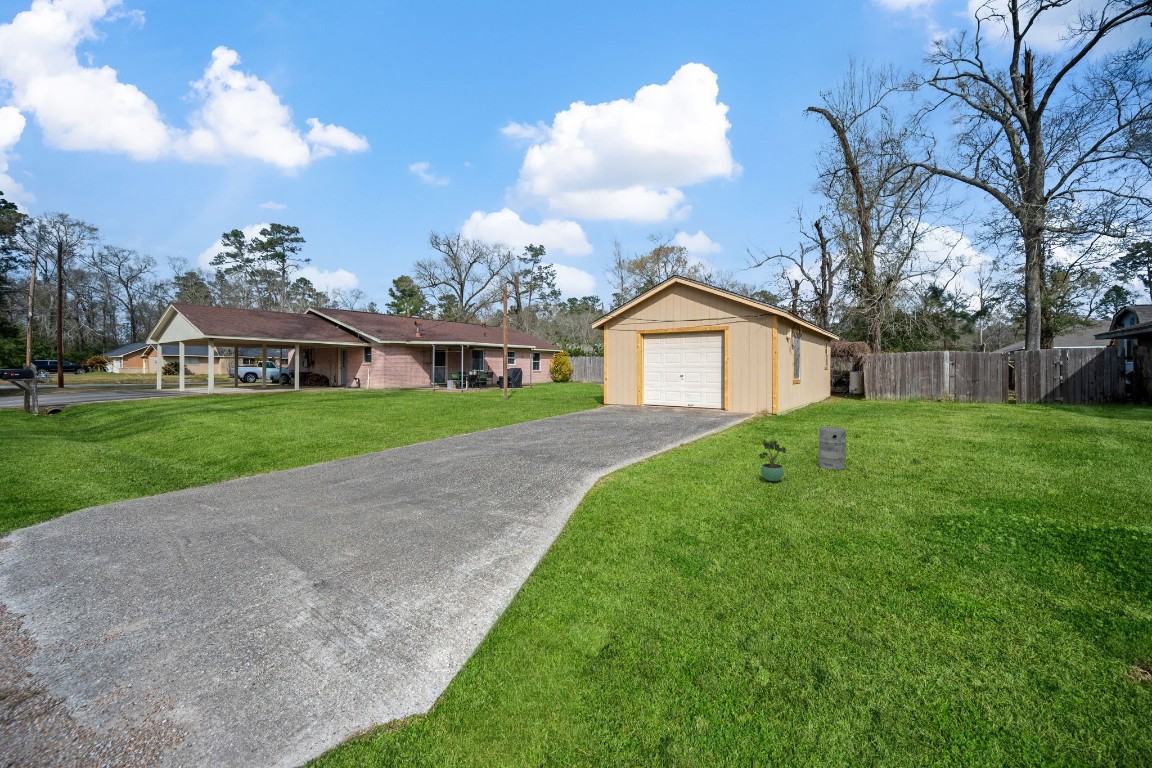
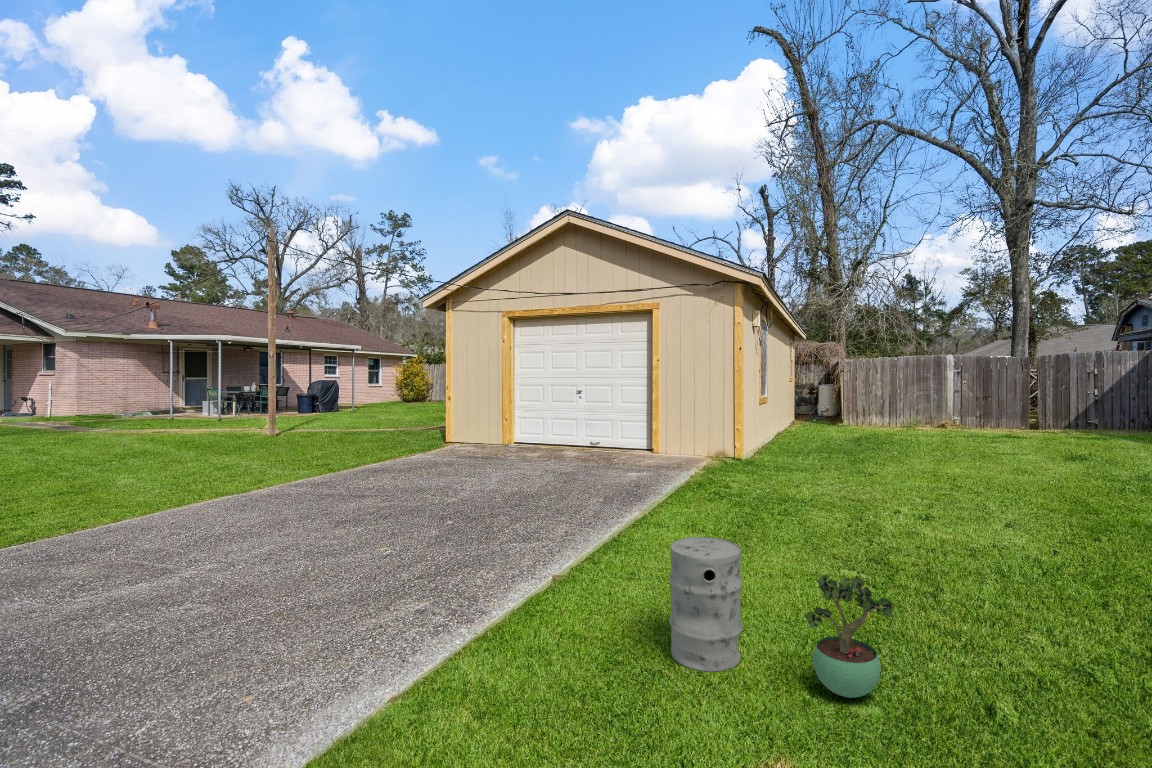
trash can: present [818,427,846,470] -> present [669,537,743,672]

